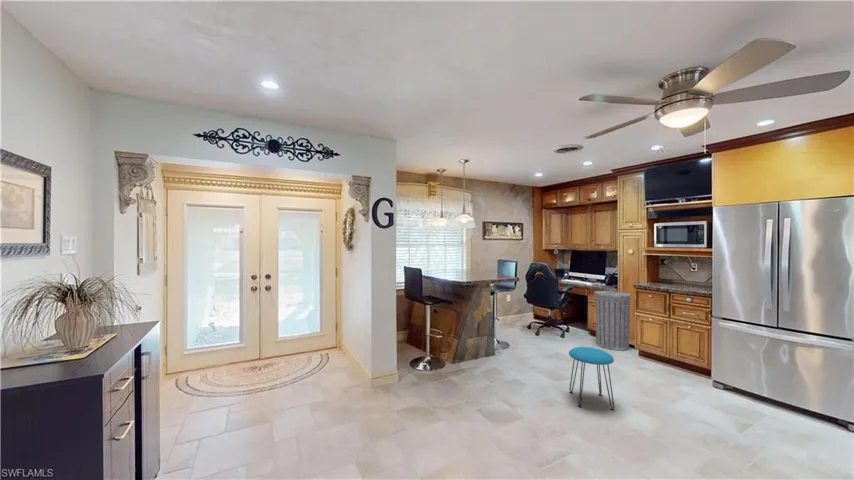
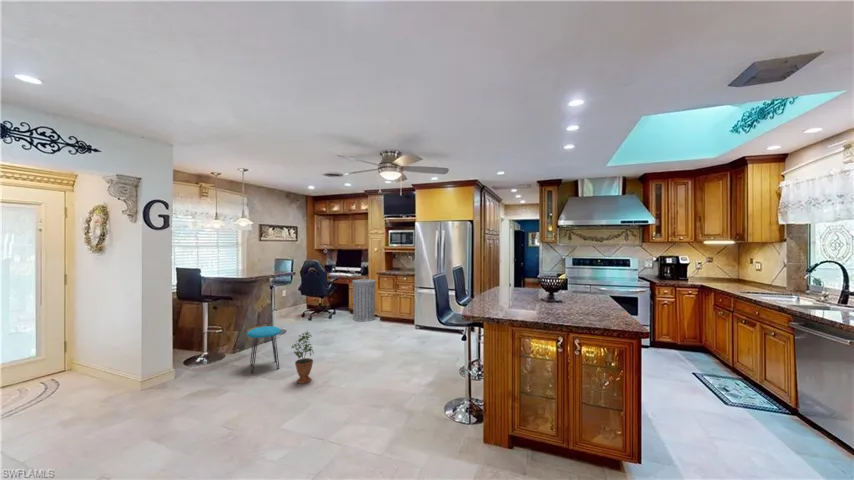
stool: present [569,347,614,410] -> present [247,326,281,373]
potted plant: none [513,367,546,452] -> present [292,332,314,384]

